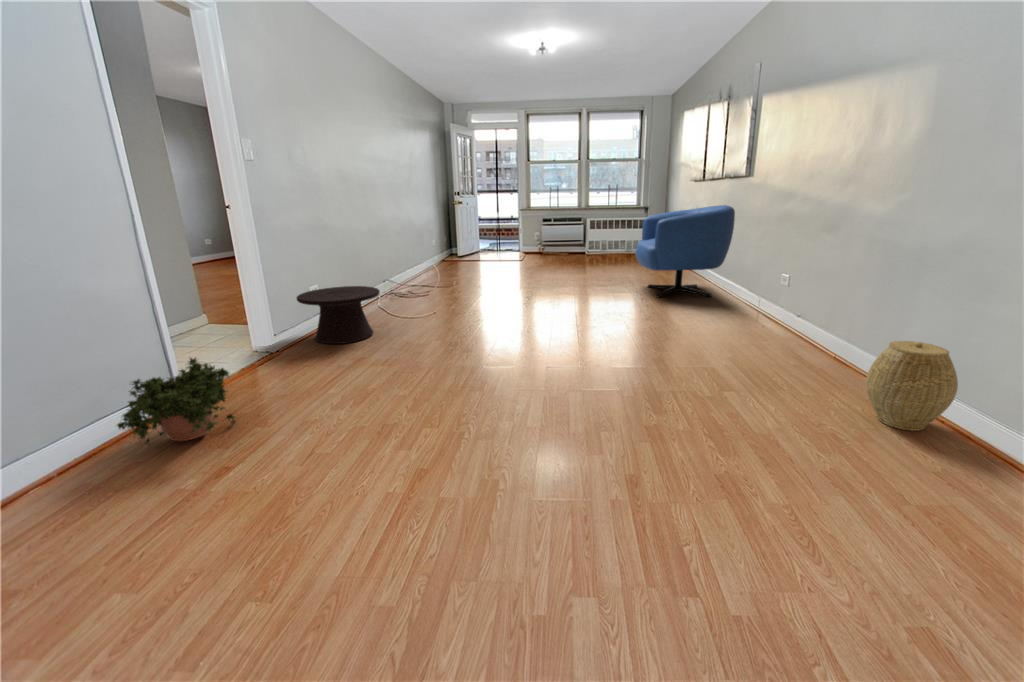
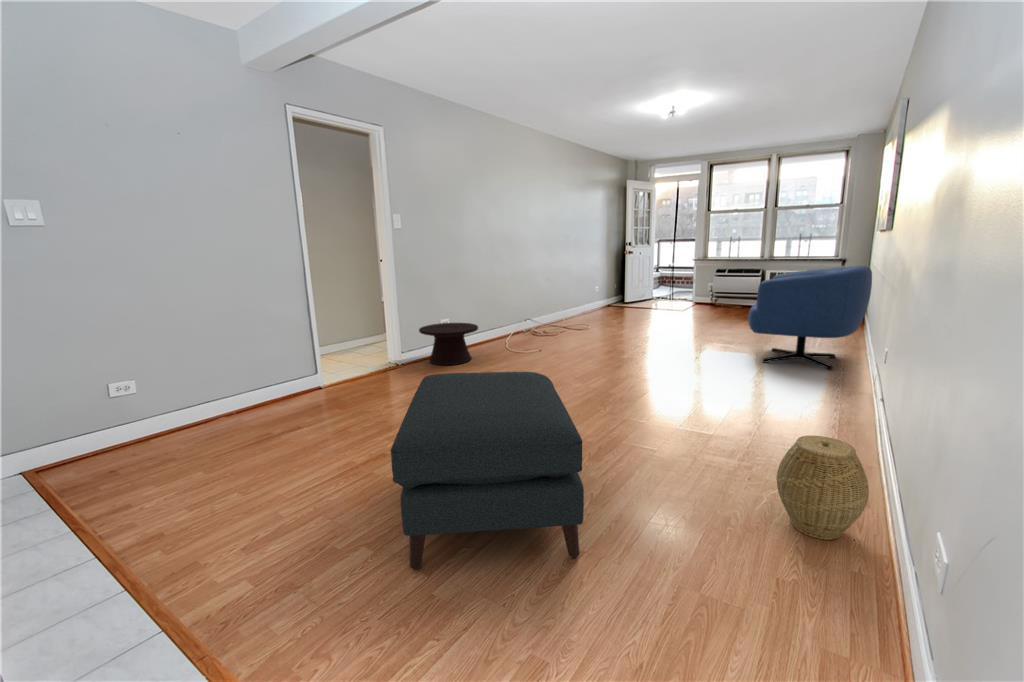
ottoman: none [504,322,857,612] -> present [390,372,584,569]
potted plant: present [117,358,235,445] -> none [270,358,334,407]

